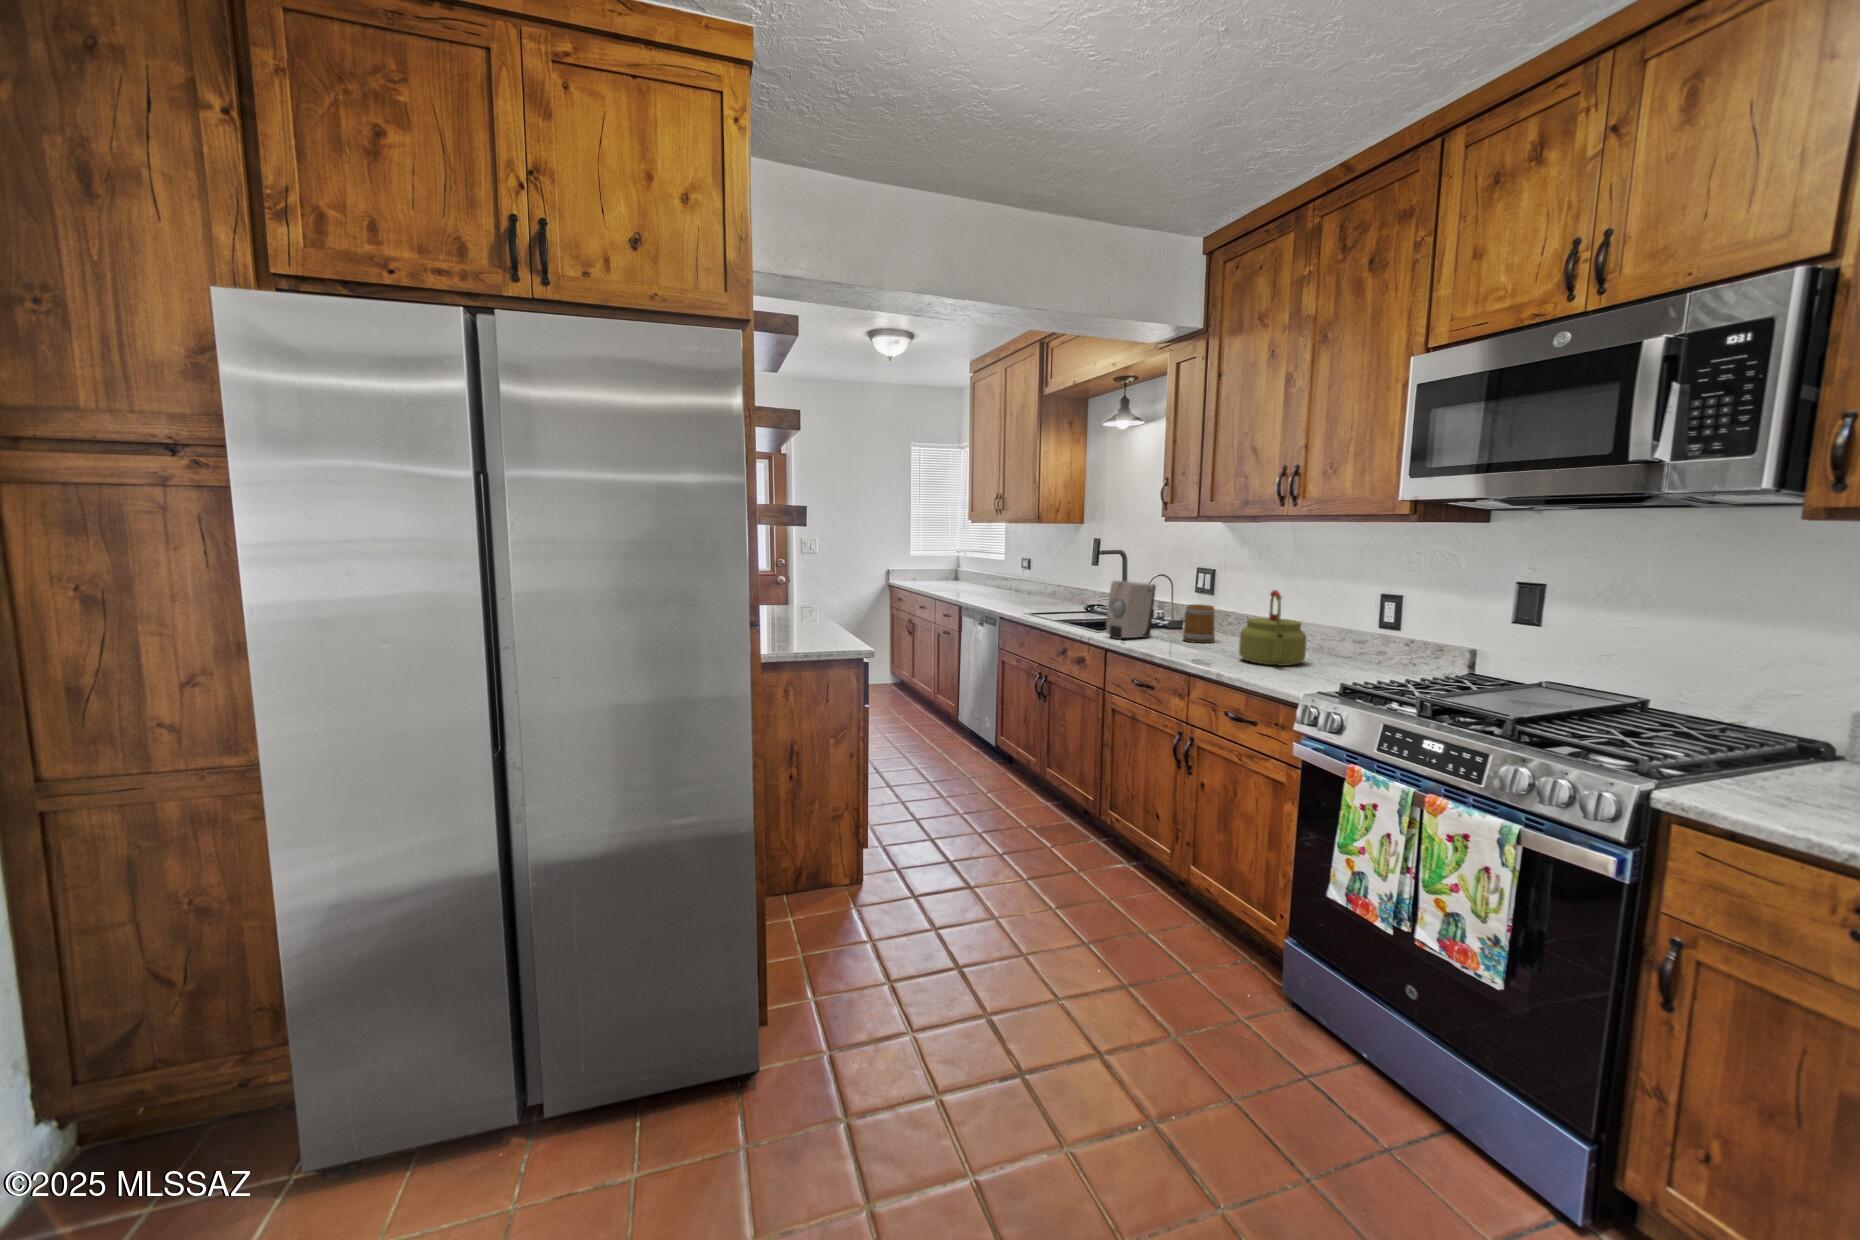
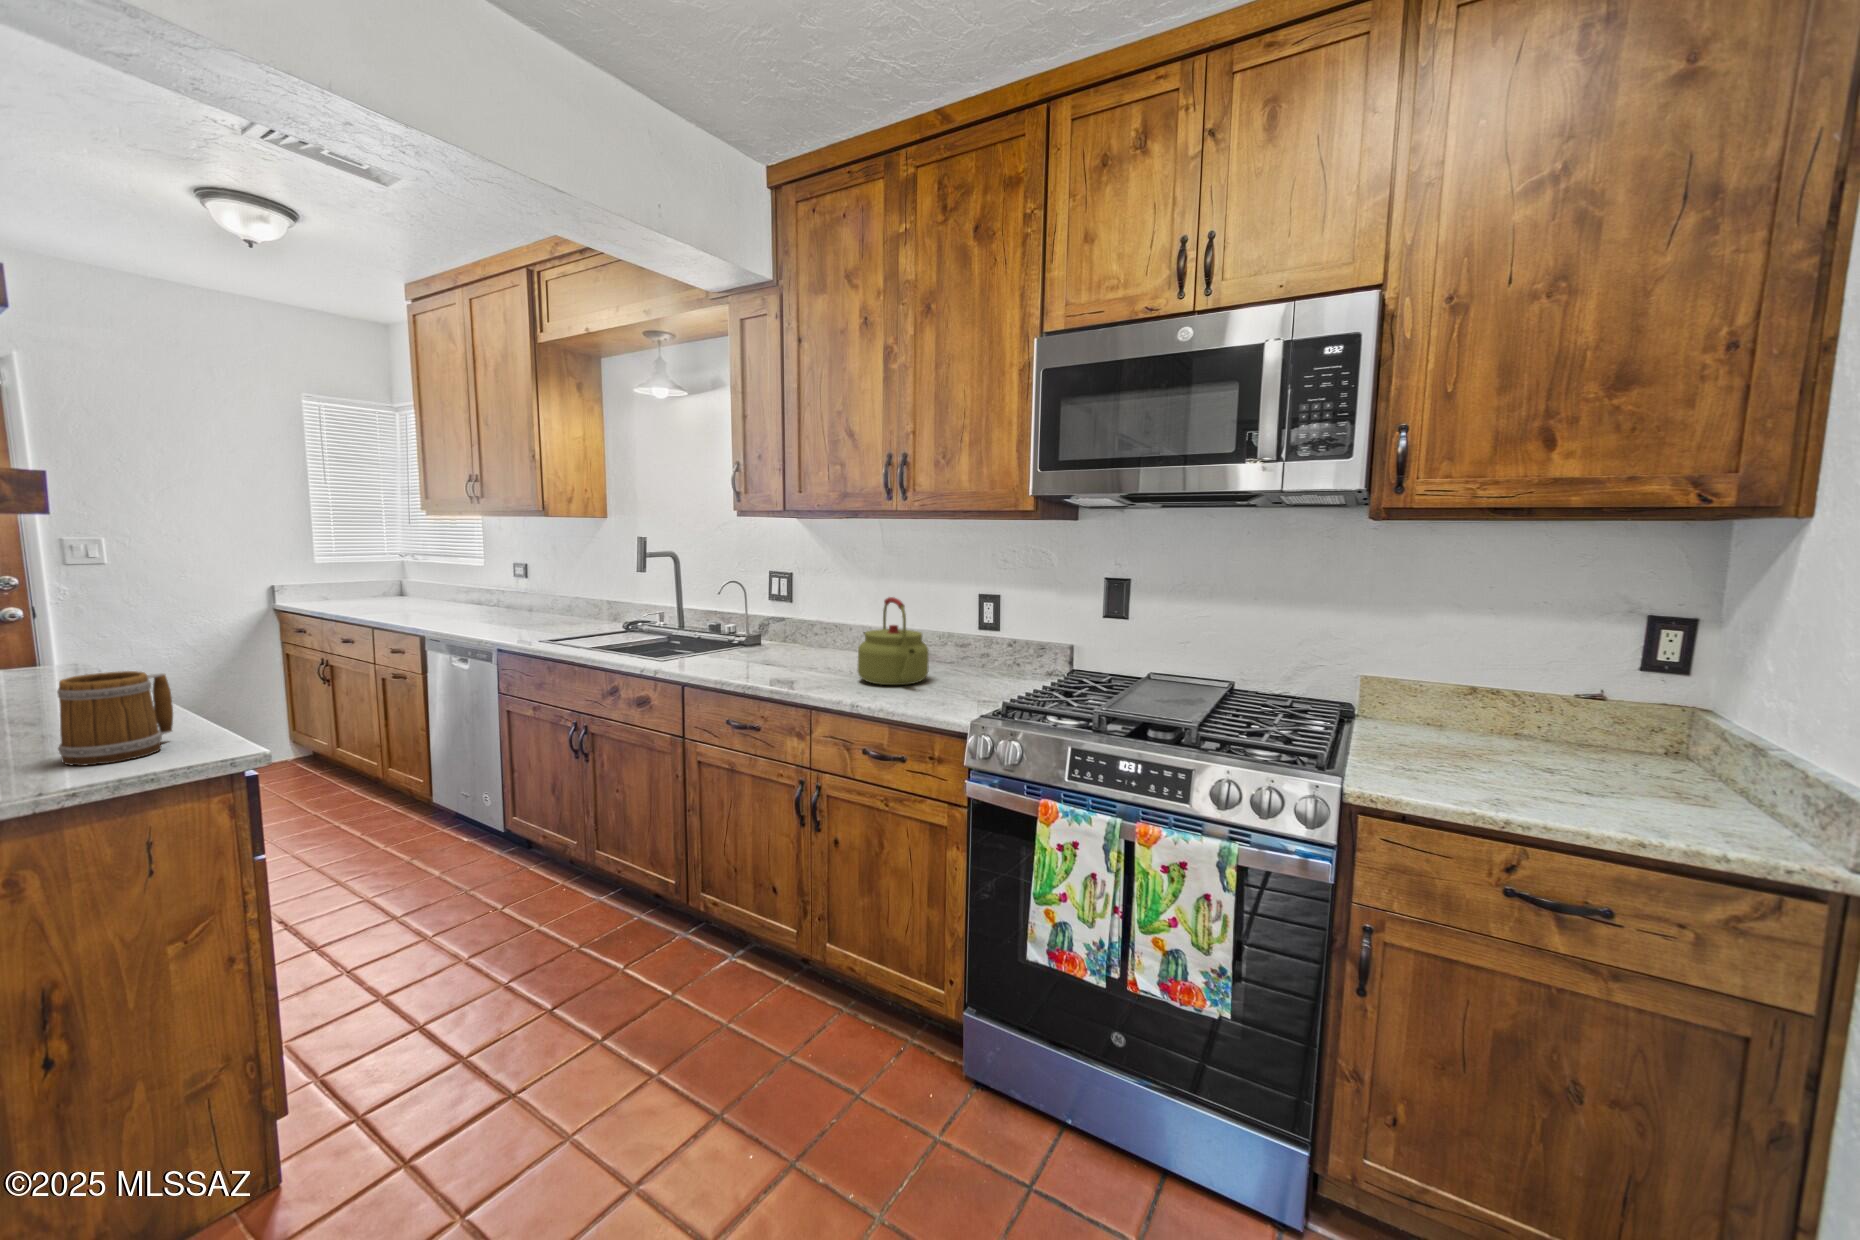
soap dispenser: present [1106,580,1156,640] -> none [674,593,733,669]
mug: present [1183,604,1215,643] -> present [57,671,173,766]

